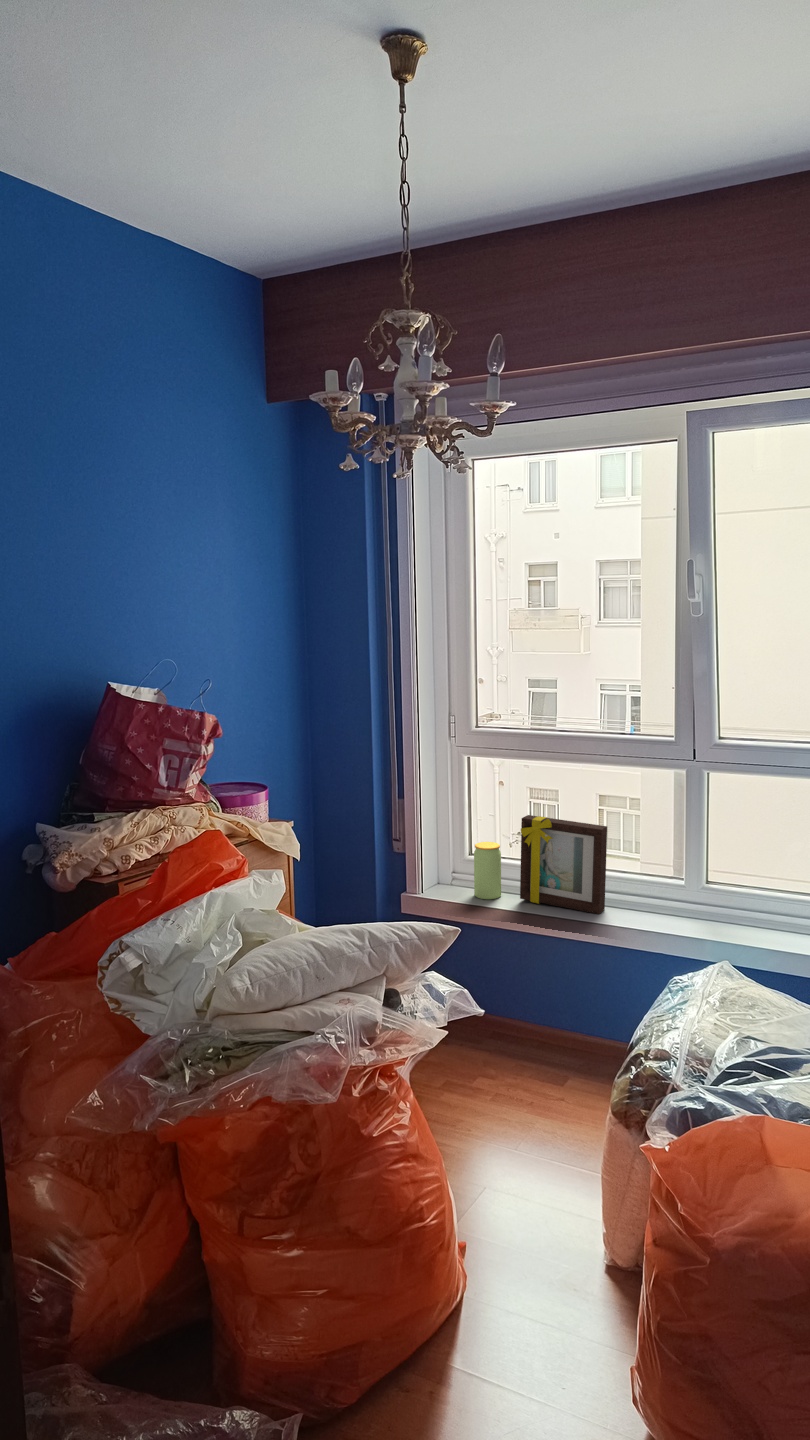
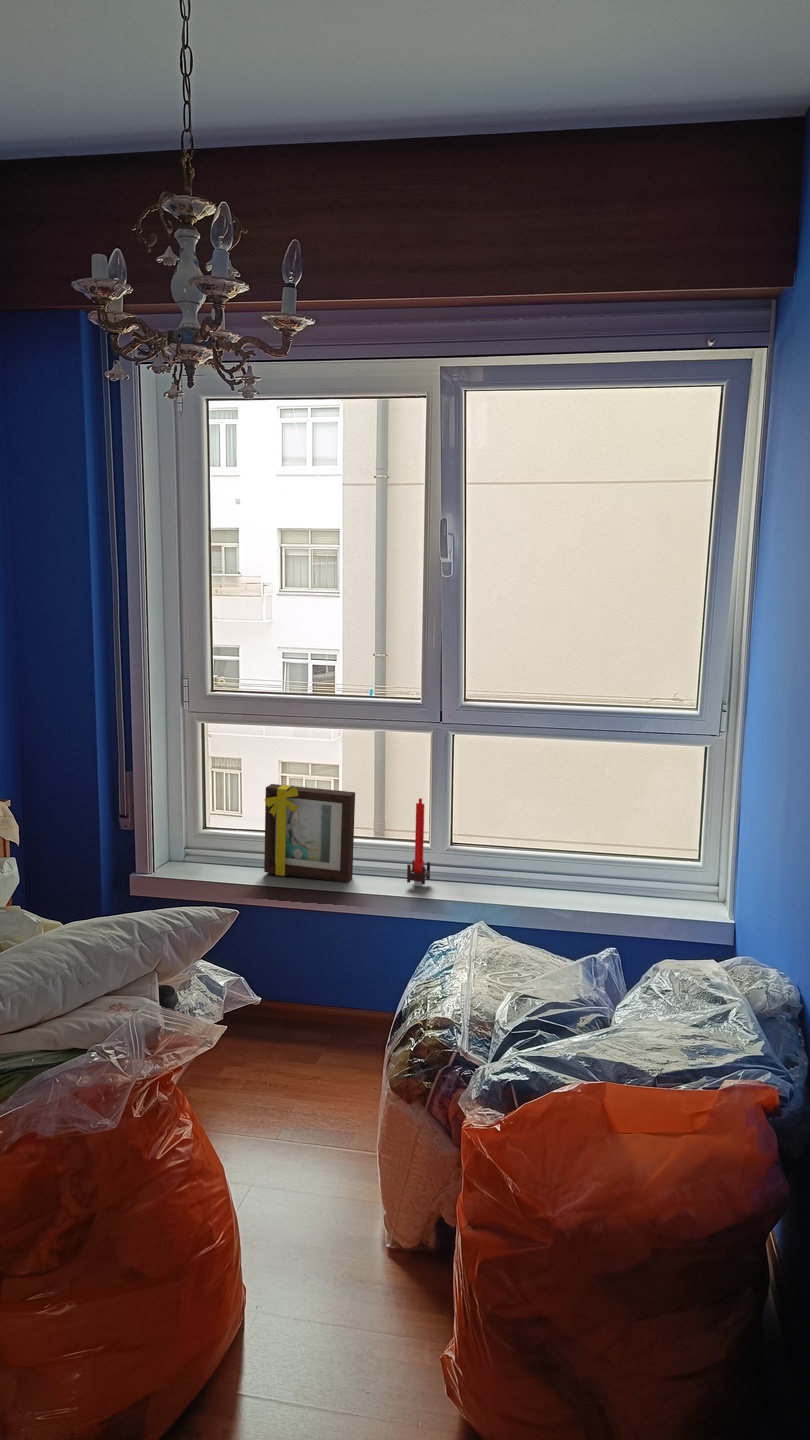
candle: none [658,835,682,924] -> present [407,798,430,886]
jar: present [474,842,501,899] -> none [213,814,243,875]

